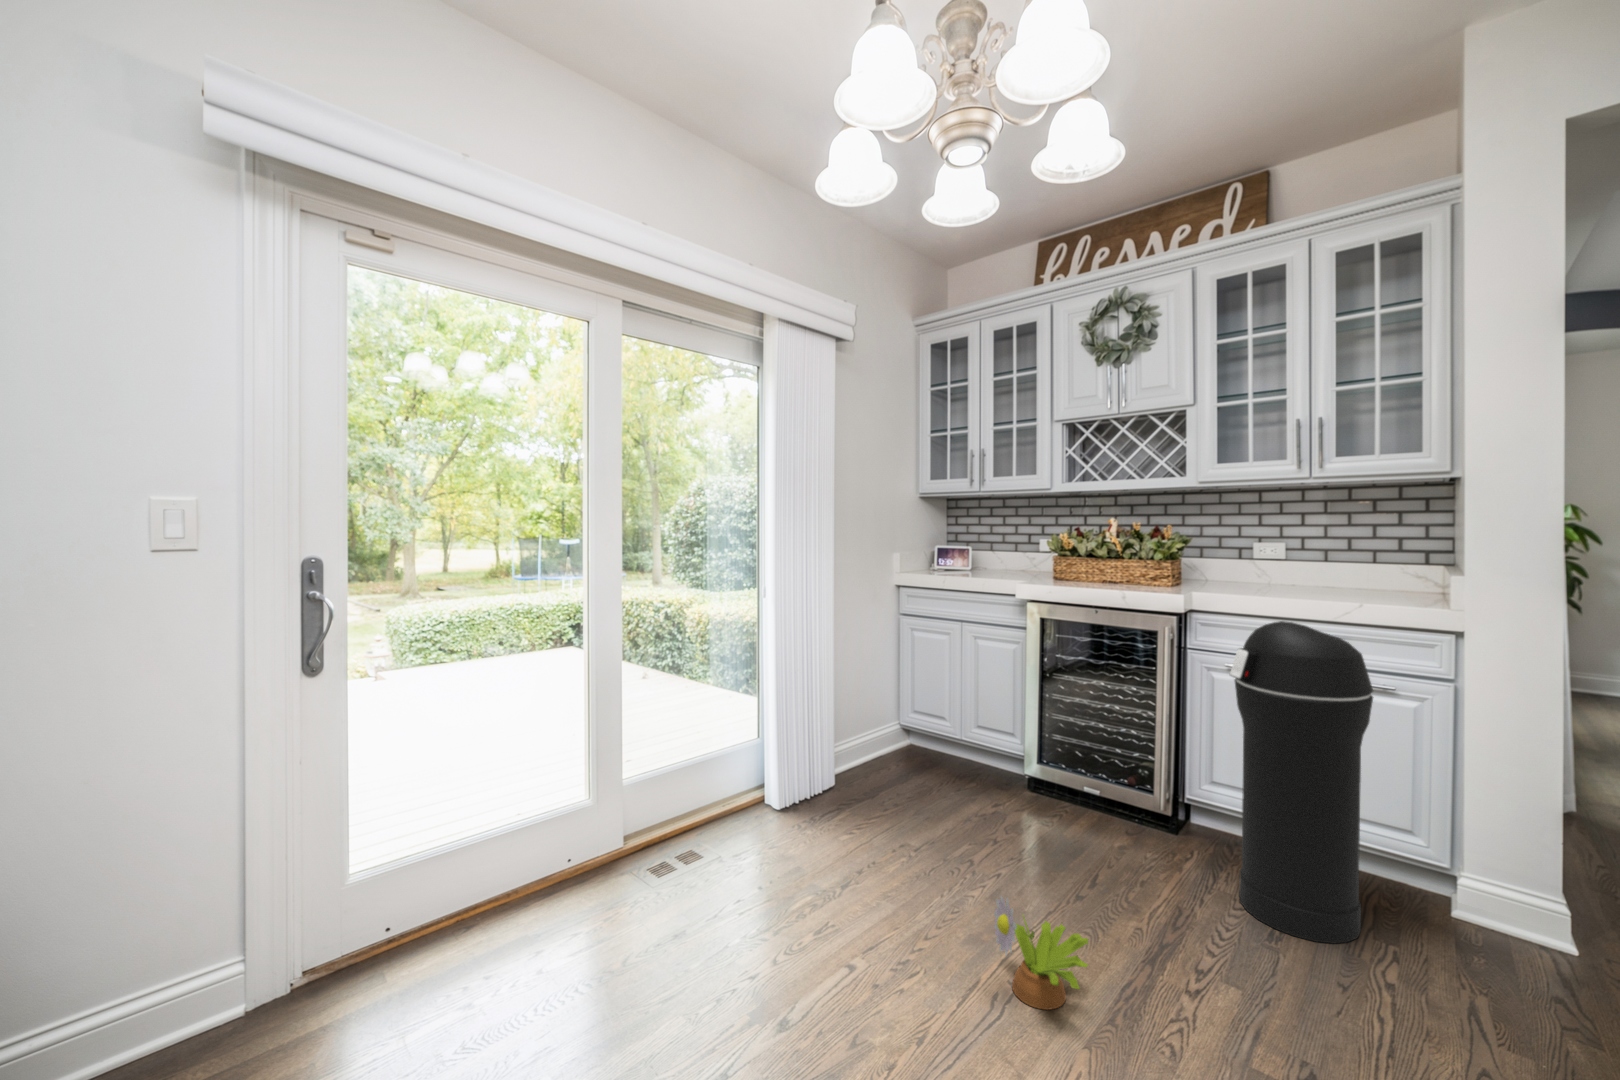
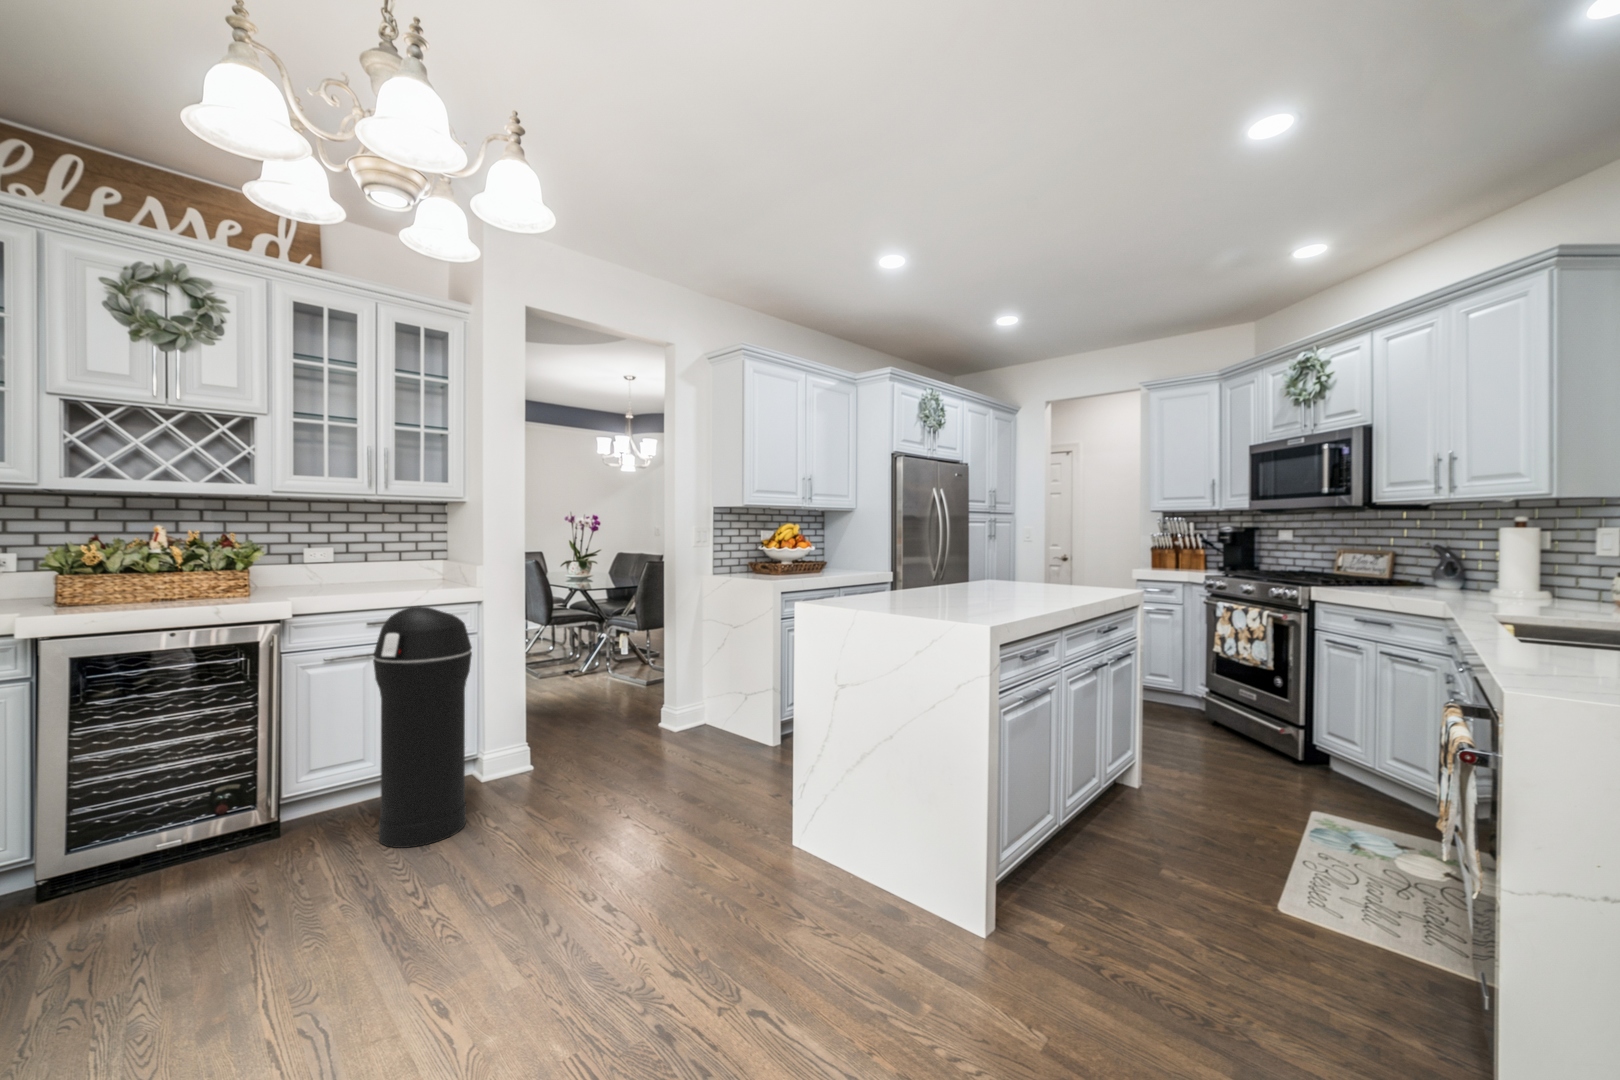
decorative plant: present [994,896,1088,1010] -> none [261,913,390,1012]

